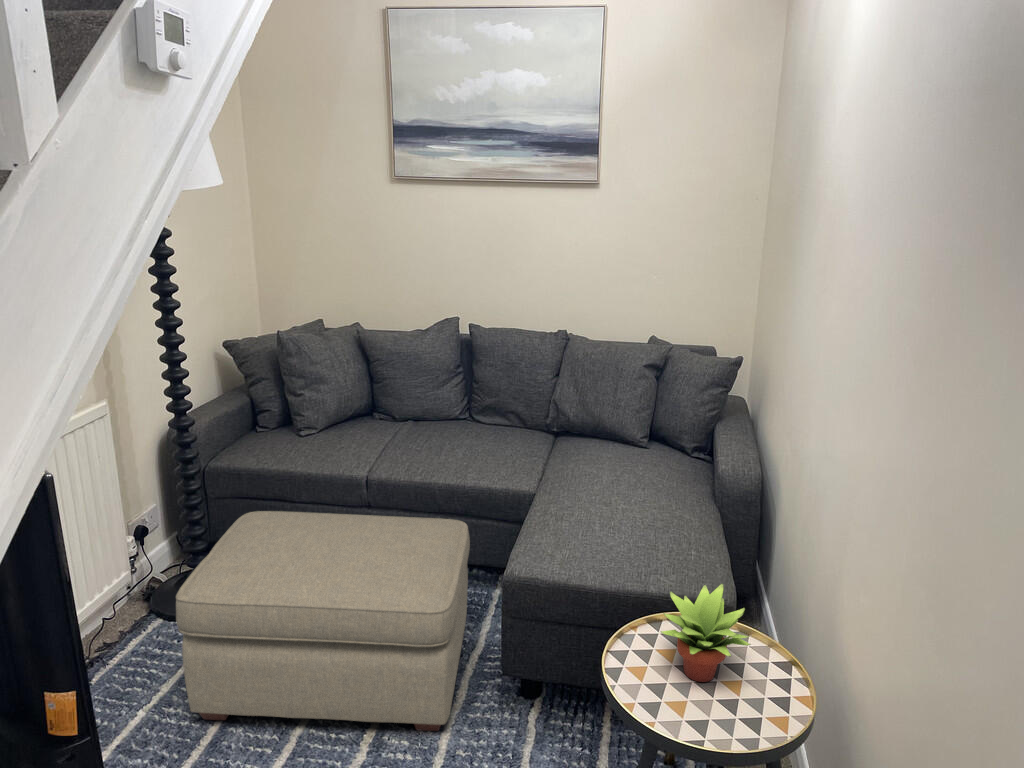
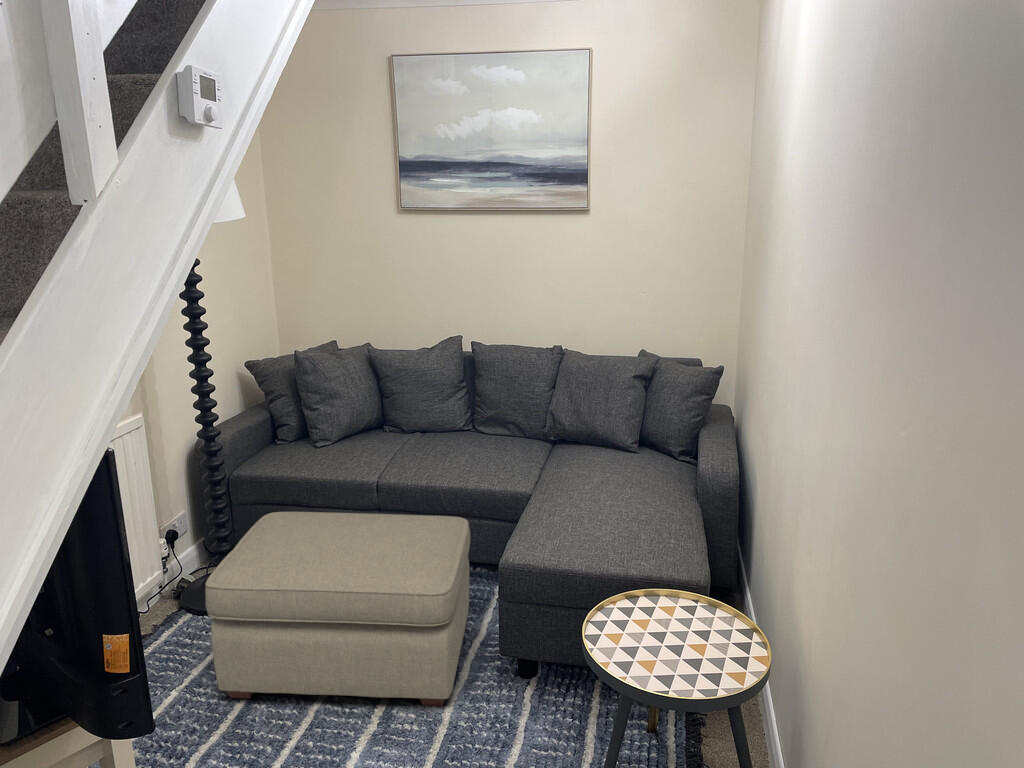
succulent plant: present [661,584,751,682] -> none [633,558,713,646]

